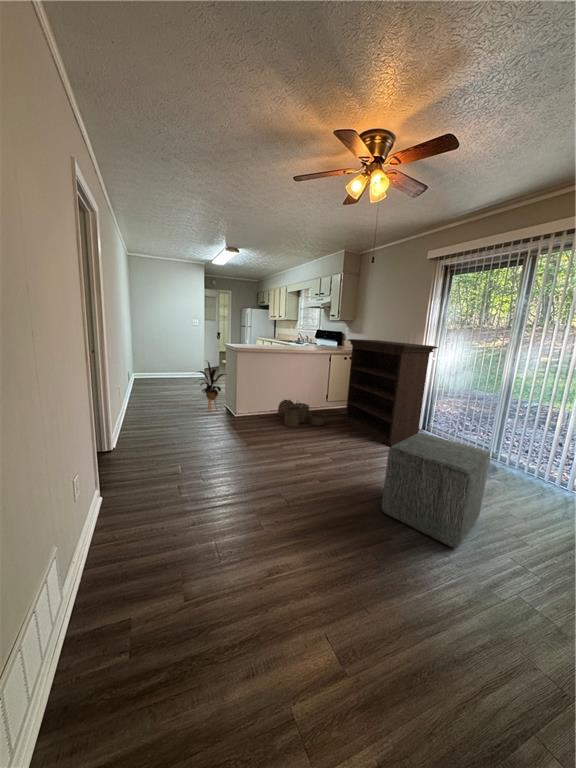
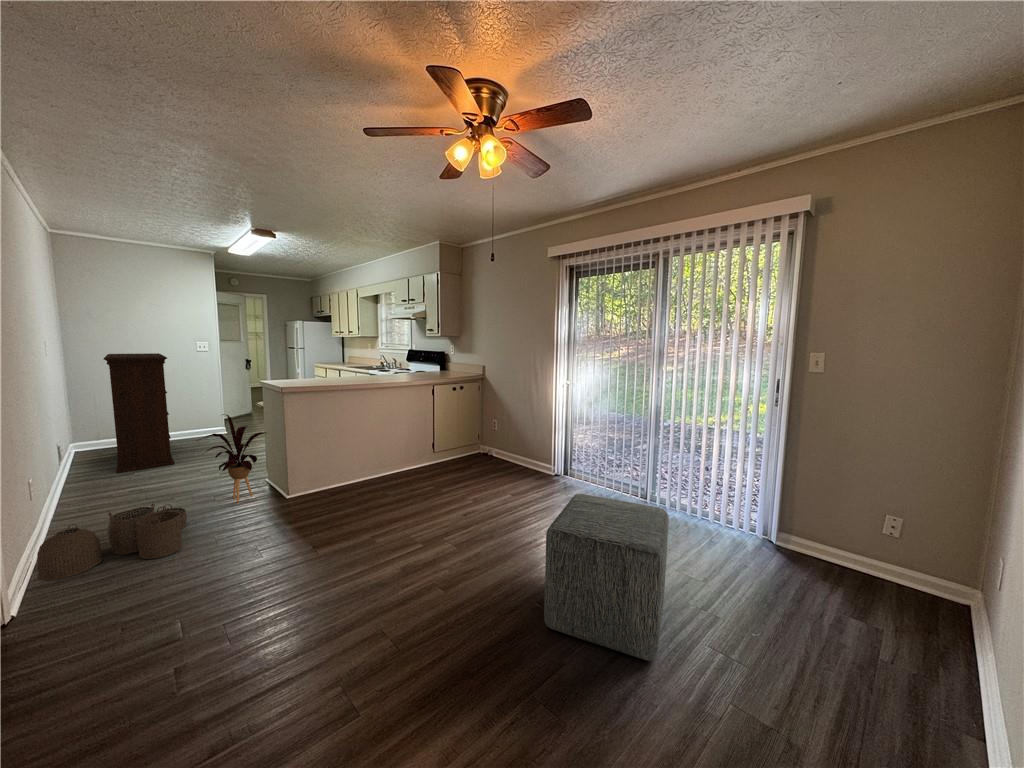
bookshelf: present [342,339,438,447] -> present [104,353,174,473]
woven basket: present [278,400,325,427] -> present [37,503,187,581]

